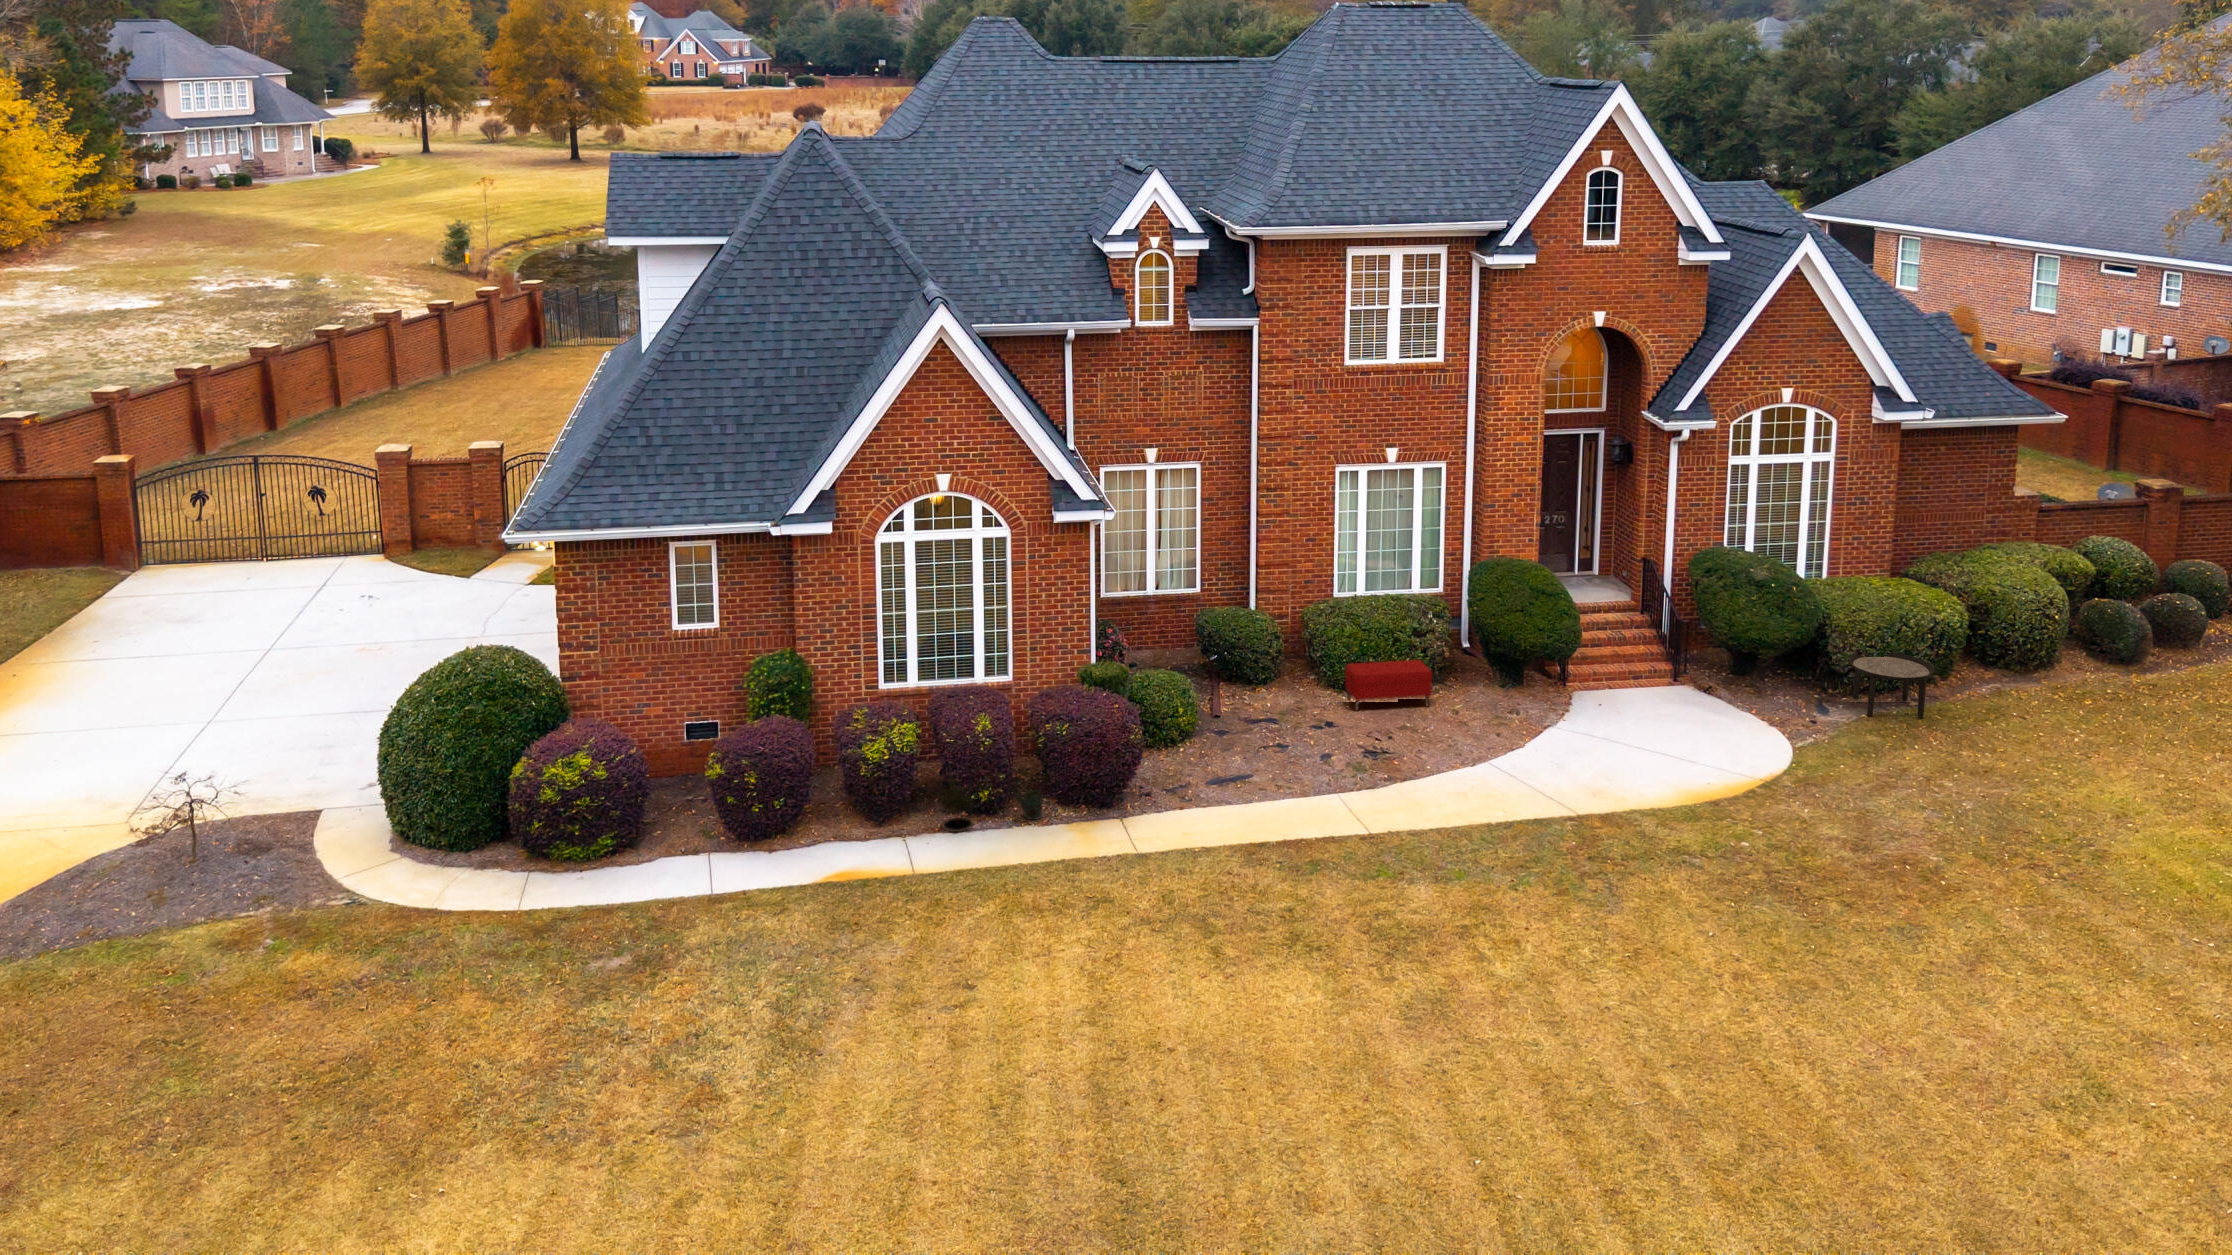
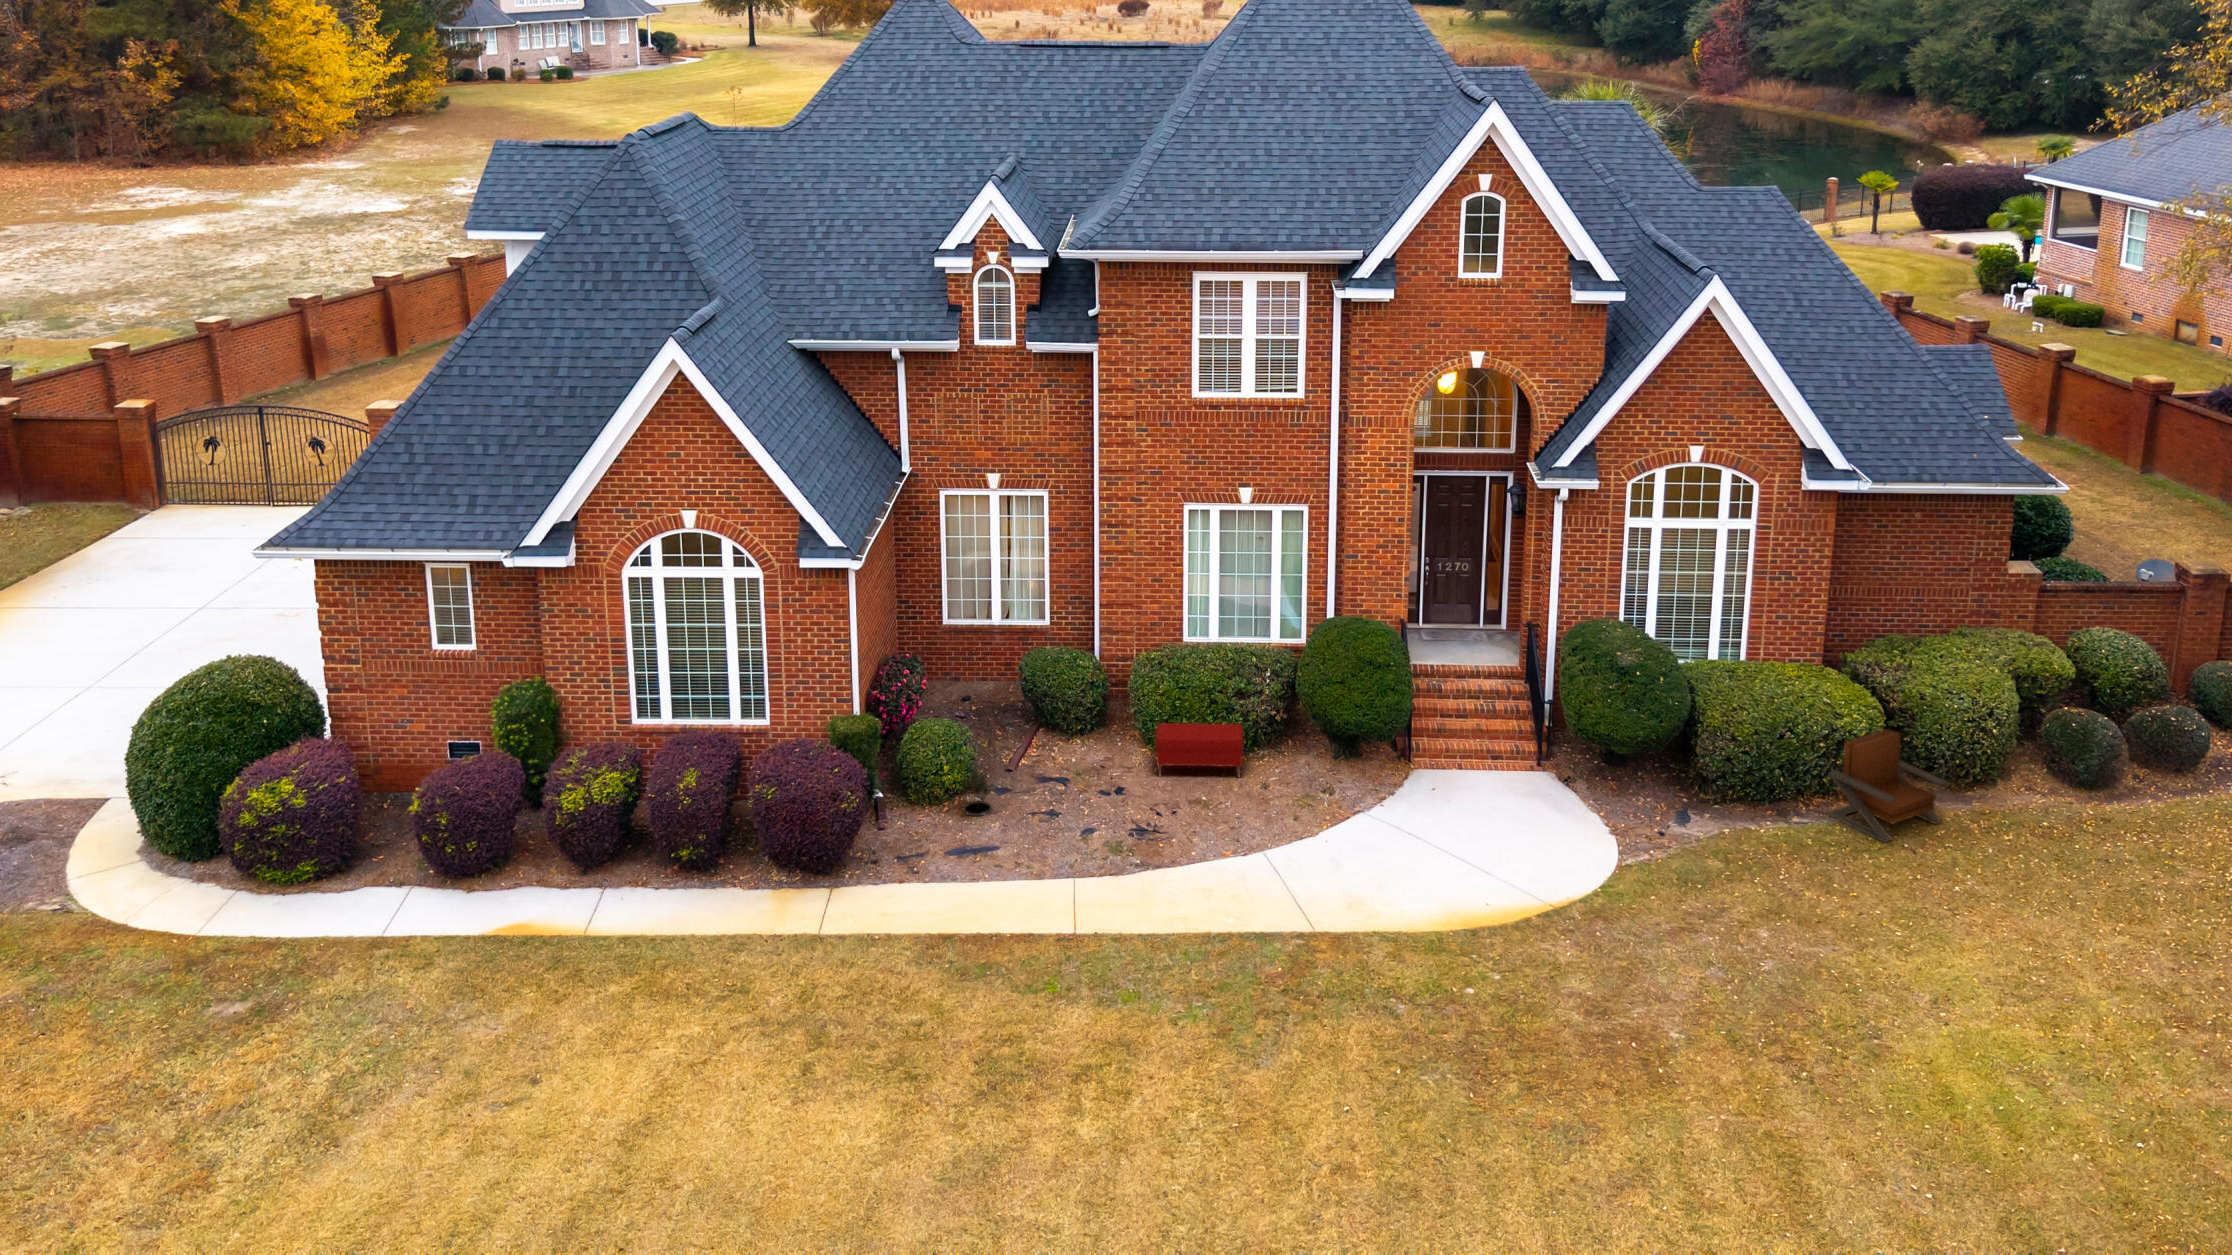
lounge chair: none [1932,620,2028,712] -> present [1828,729,1946,843]
round table: present [1848,652,1935,719] -> none [1718,757,1815,844]
potted tree: present [939,775,974,832] -> present [963,766,992,816]
watering can: present [1011,787,1042,820] -> none [717,844,749,883]

